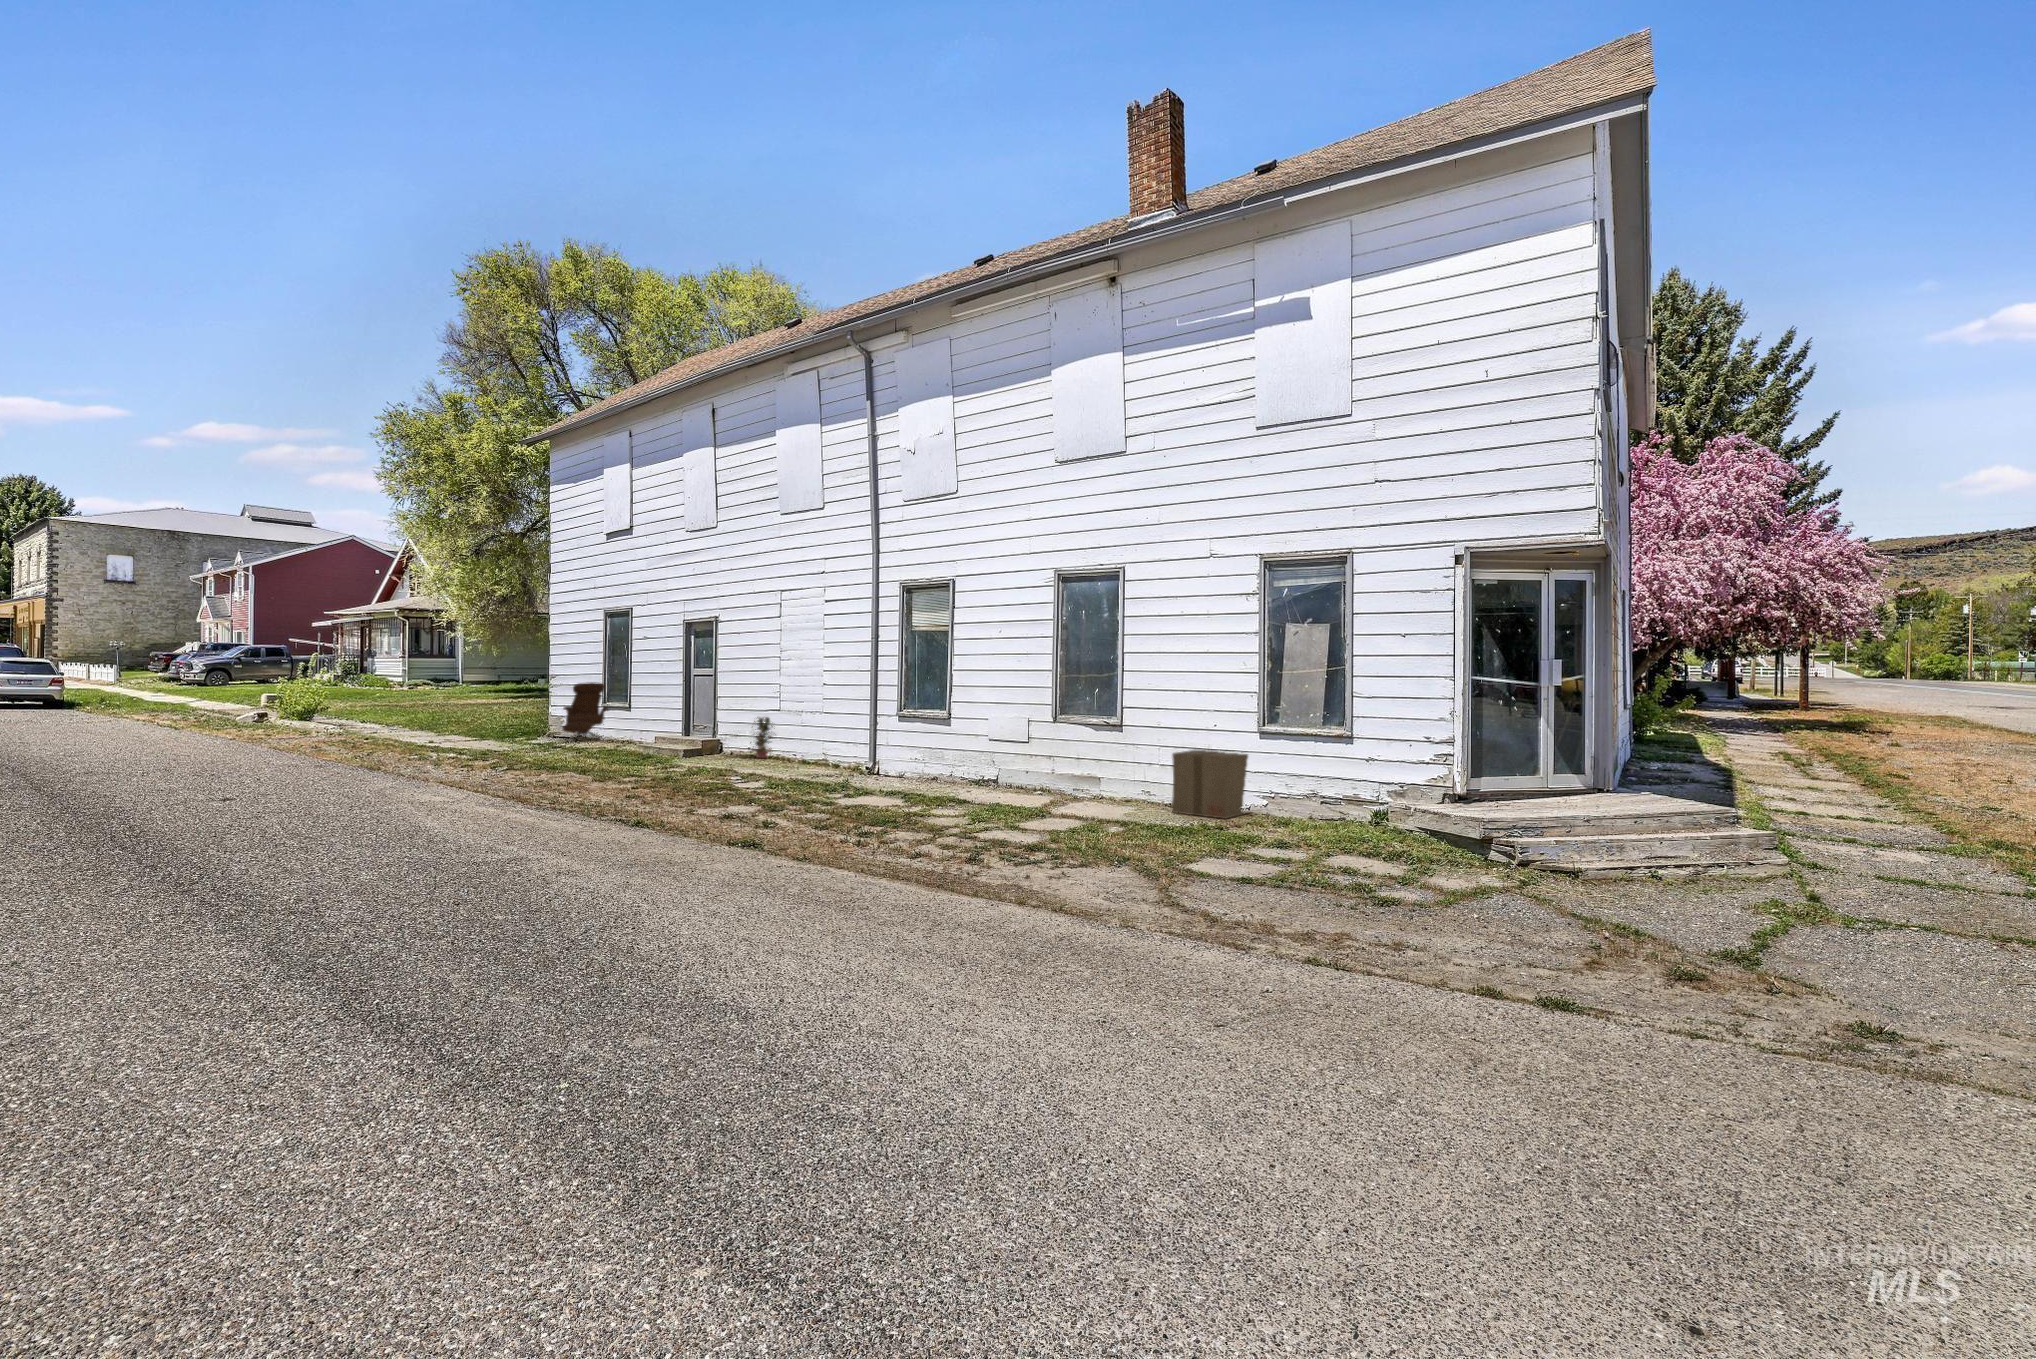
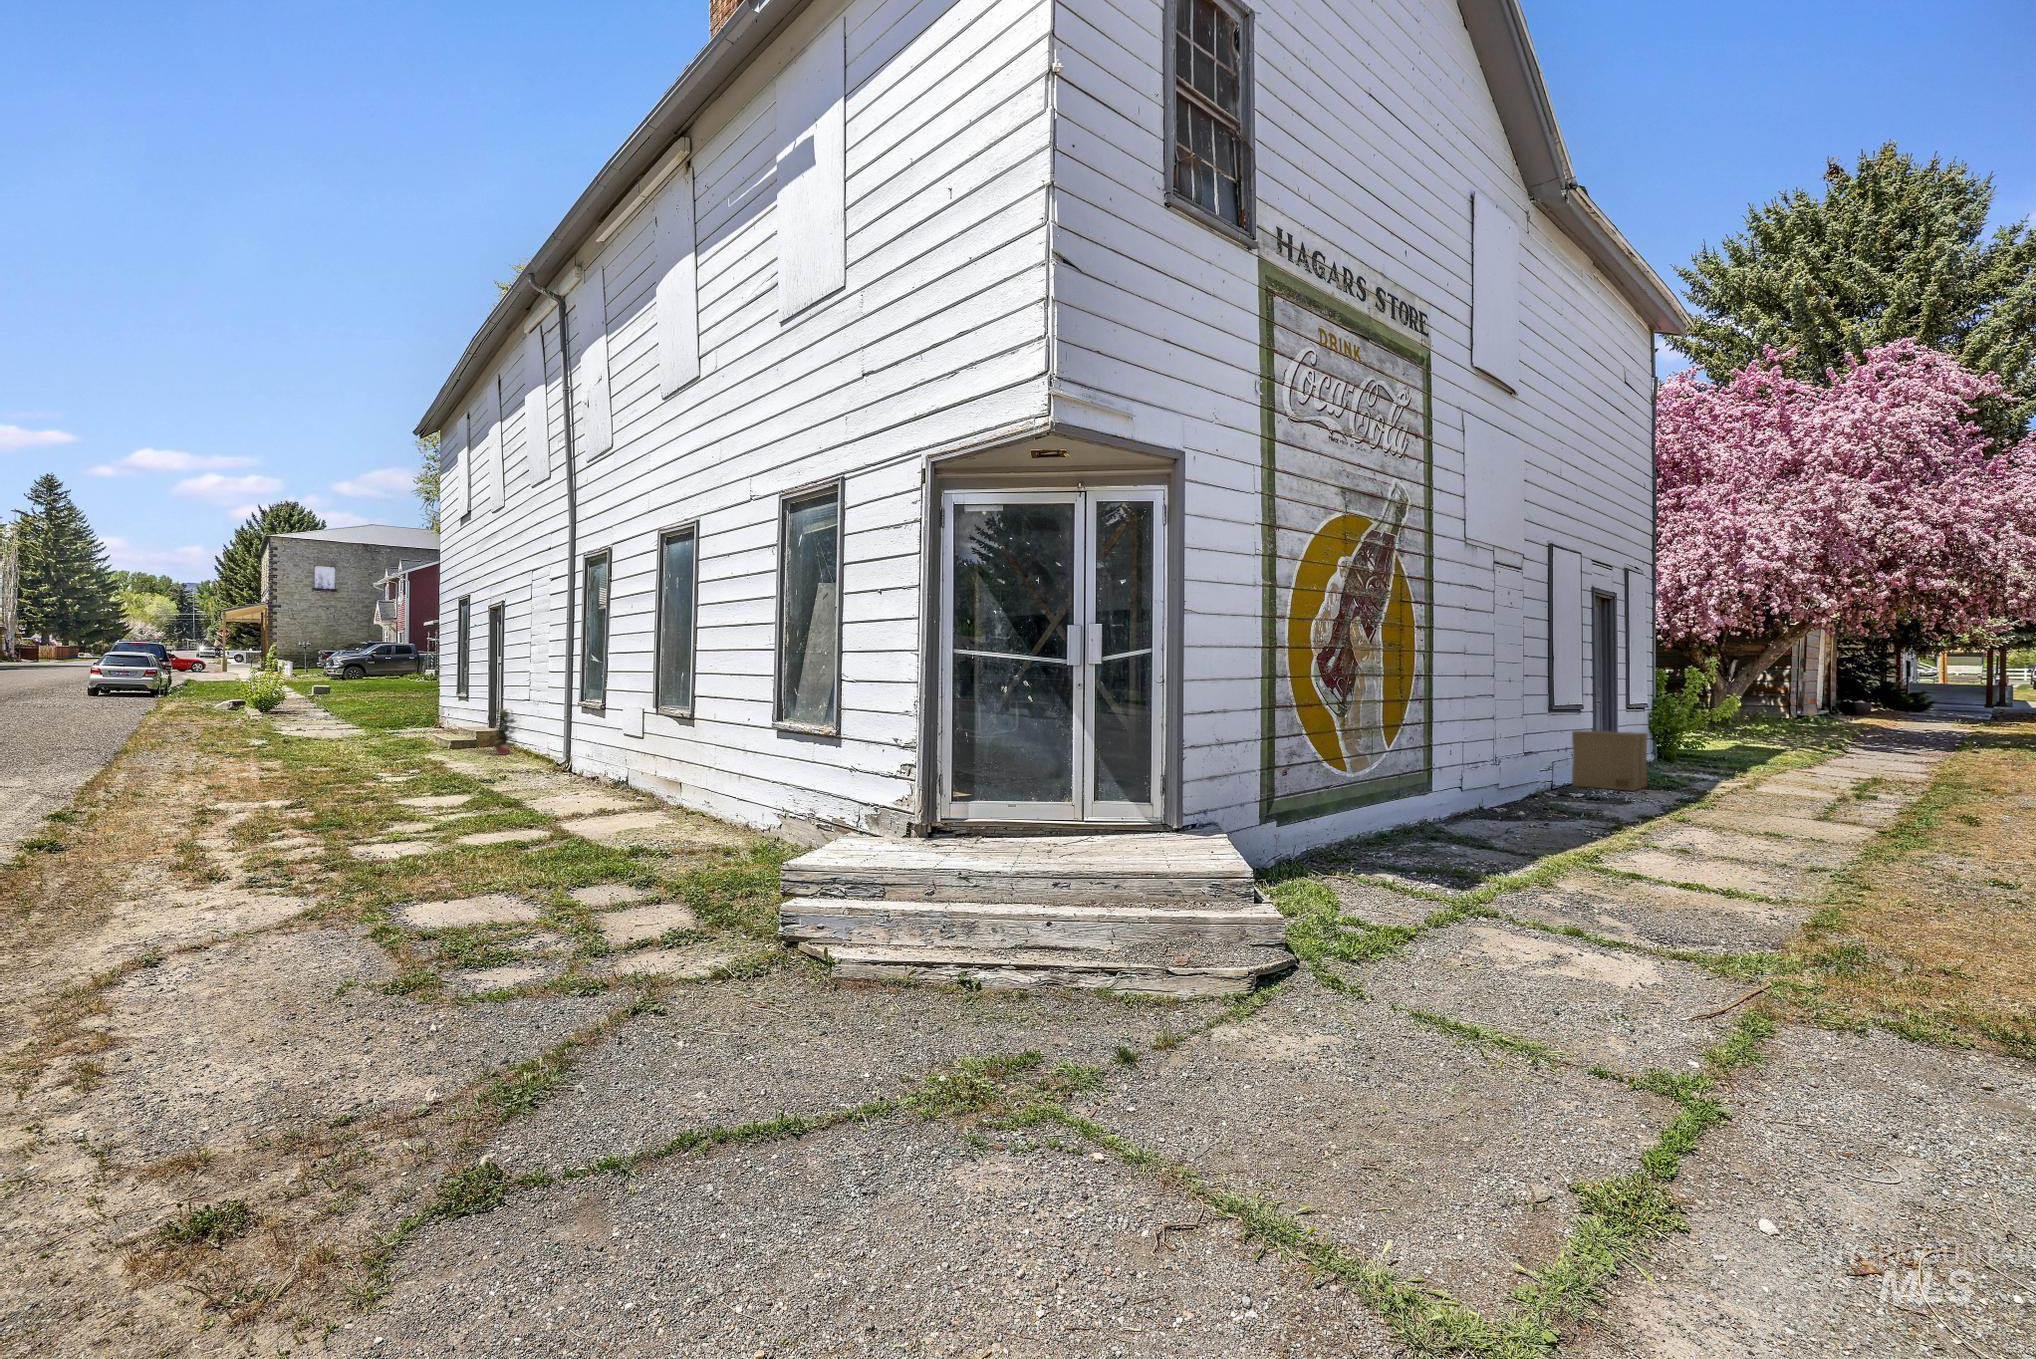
lounge chair: present [563,682,608,740] -> none [394,673,463,733]
cardboard box: present [1172,750,1248,819] -> present [1572,731,1648,791]

